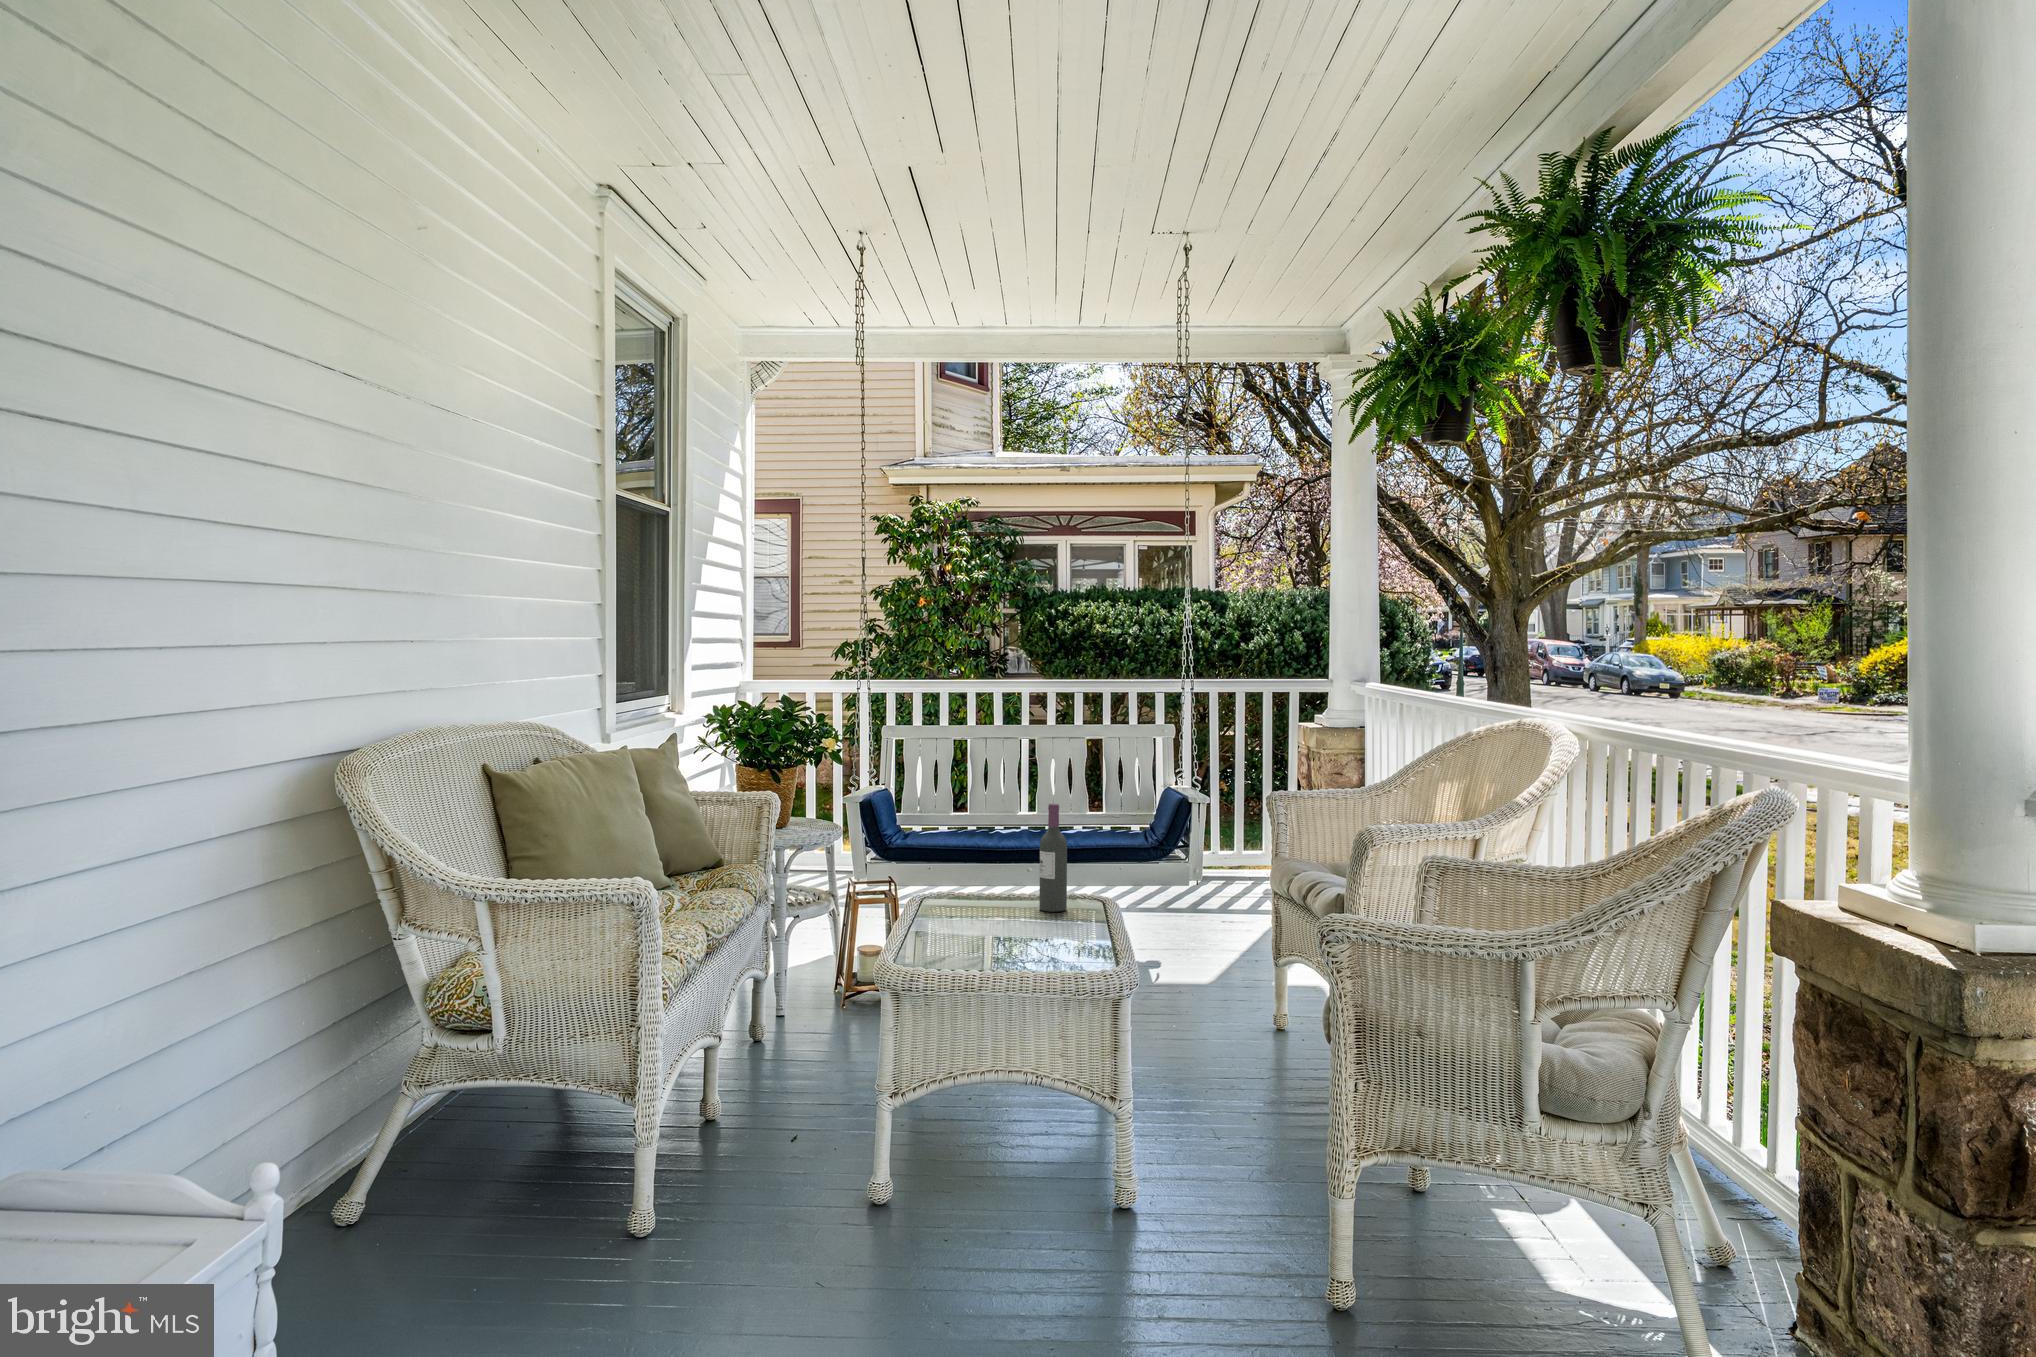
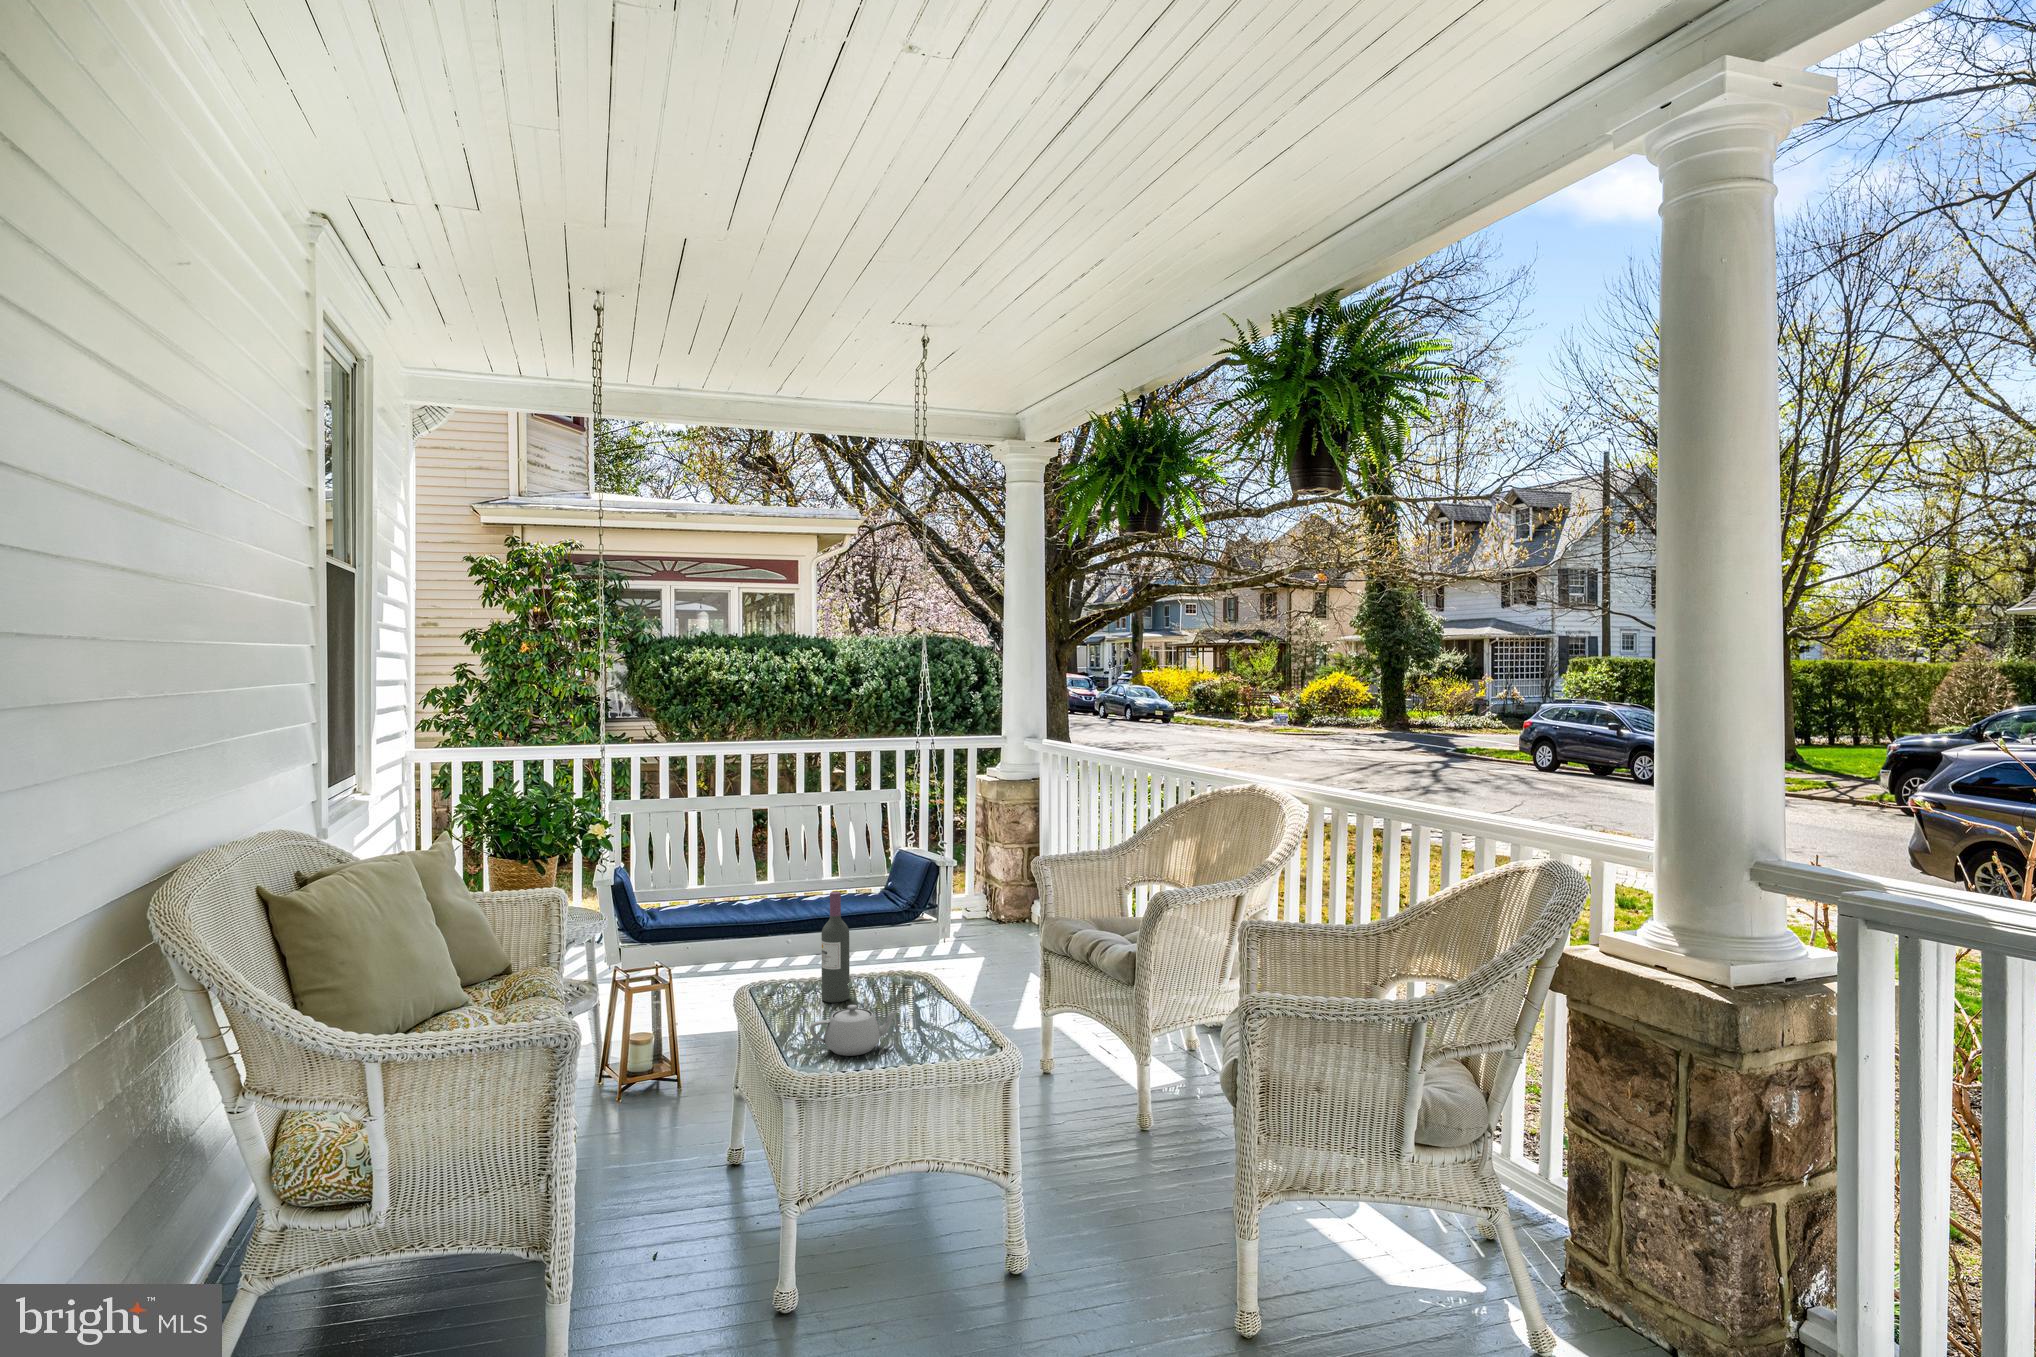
teapot: none [986,901,1073,948] -> present [810,1005,899,1056]

